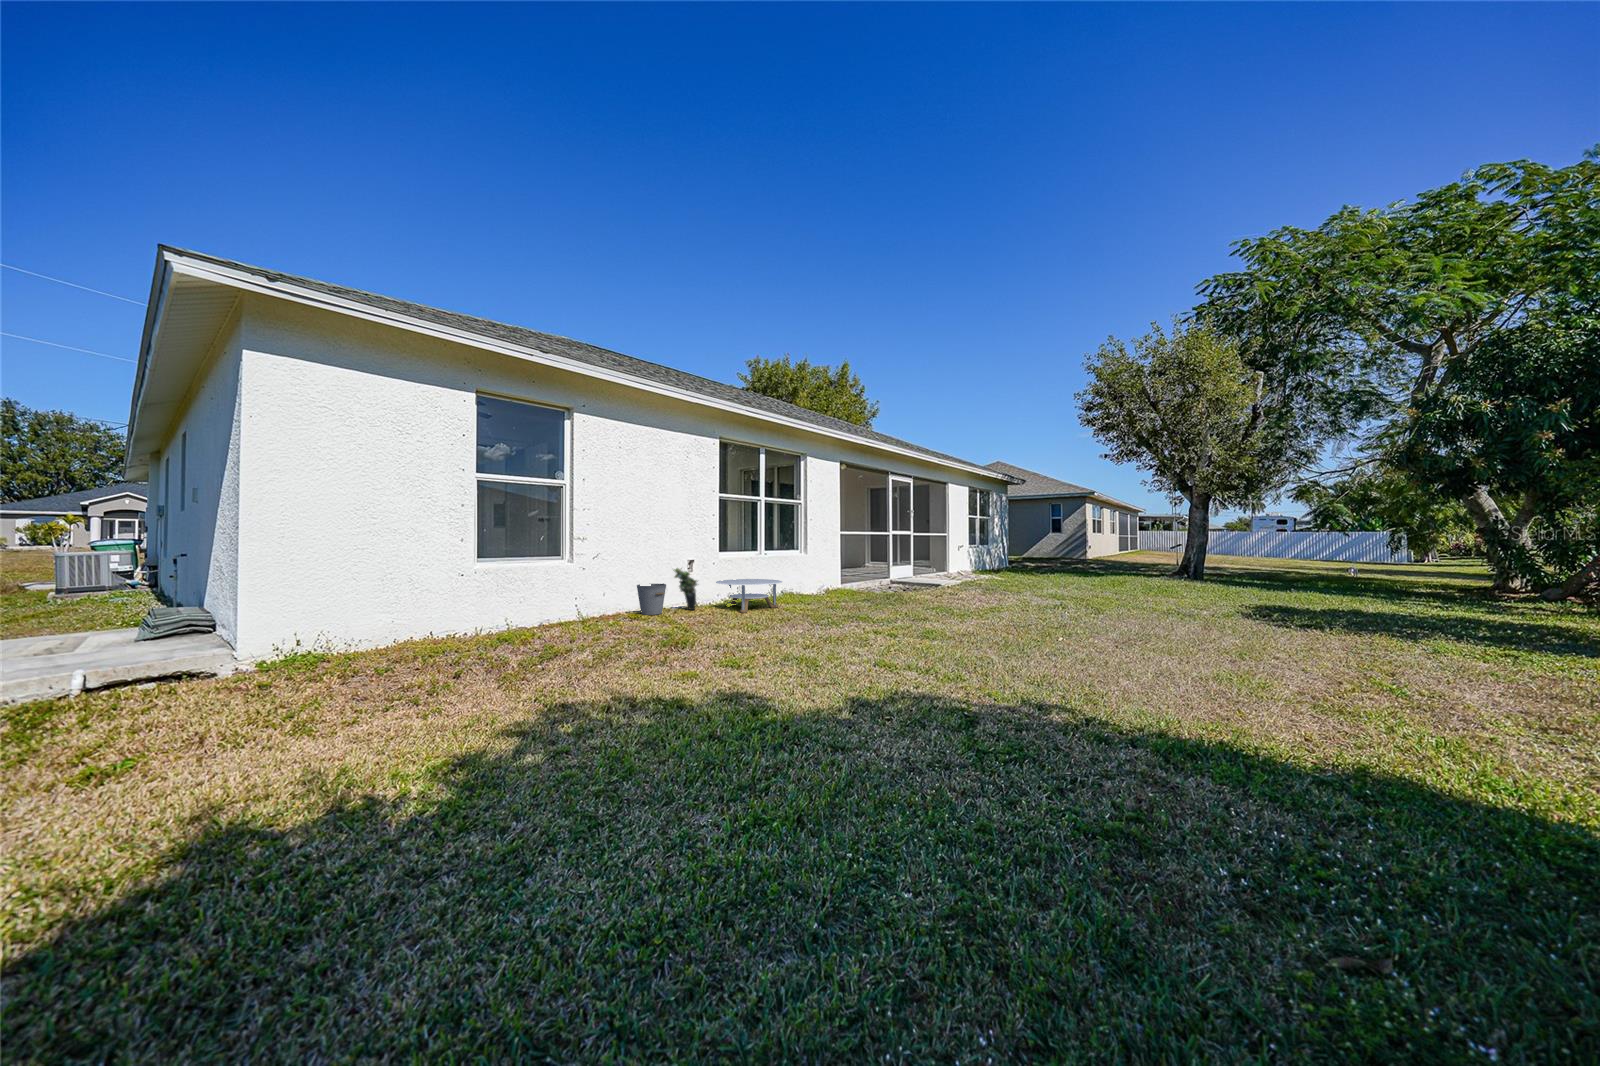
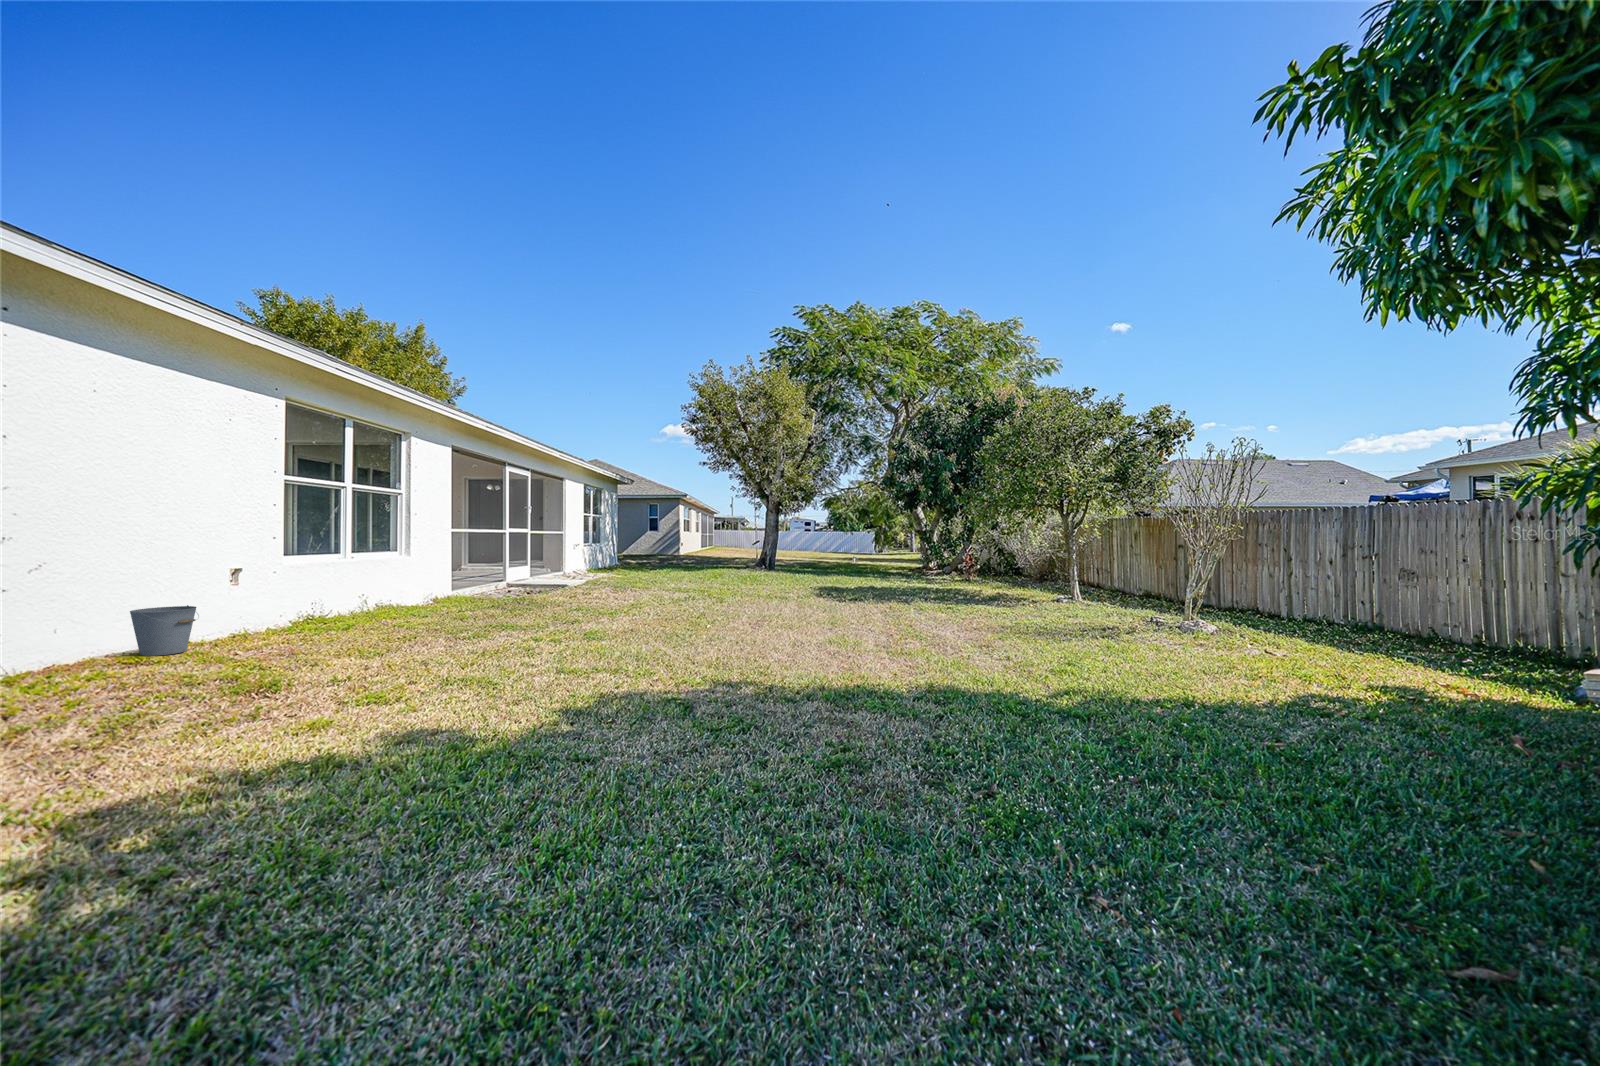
potted plant: present [673,568,697,610] -> none [201,580,256,640]
round table: present [716,579,782,613] -> none [281,590,394,636]

